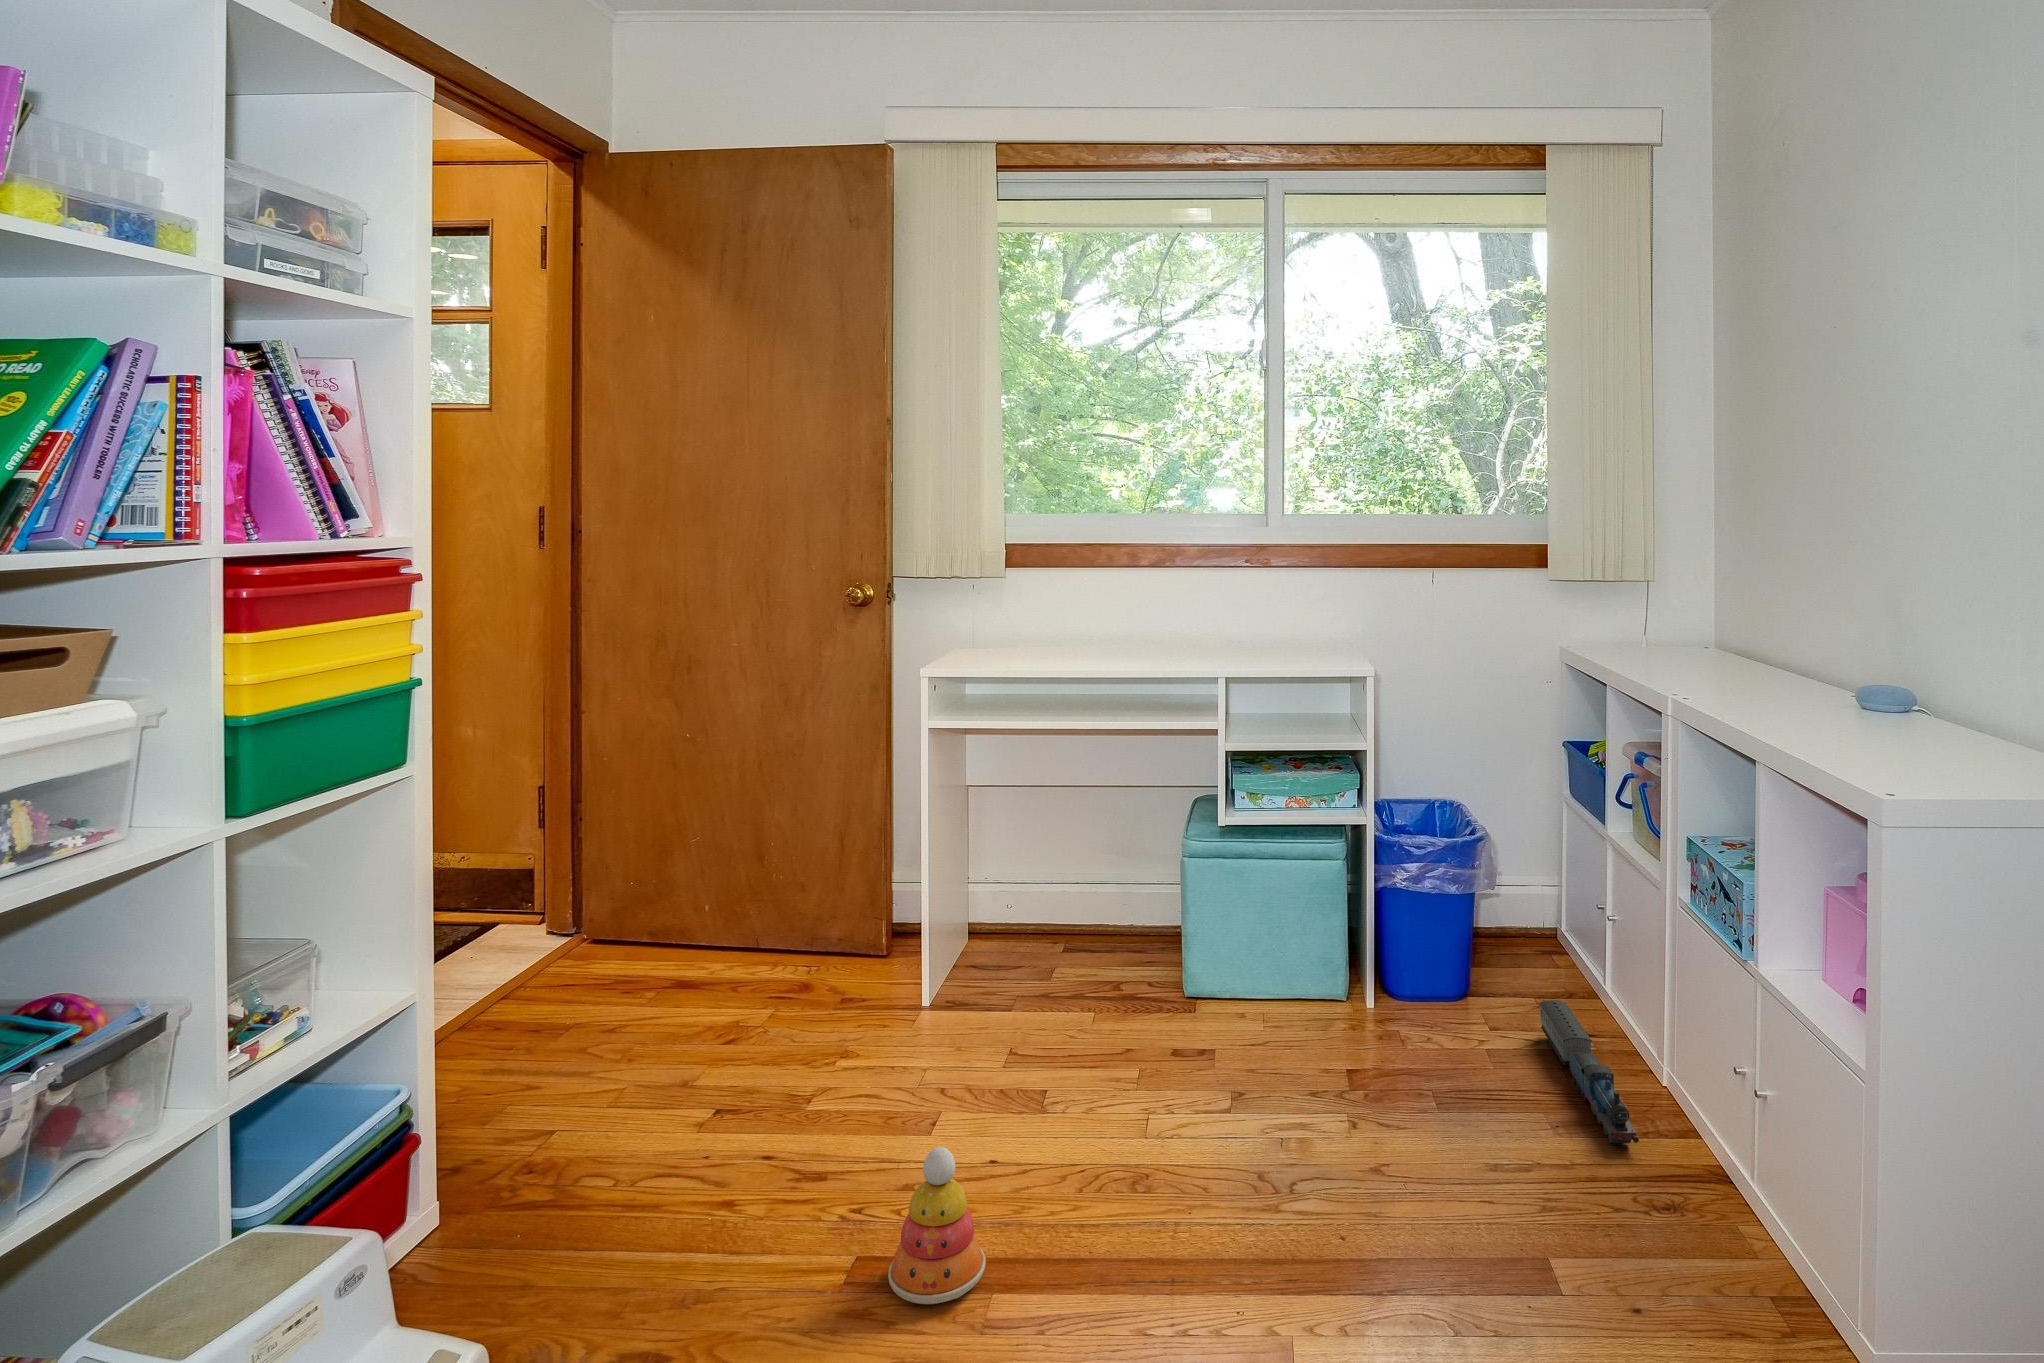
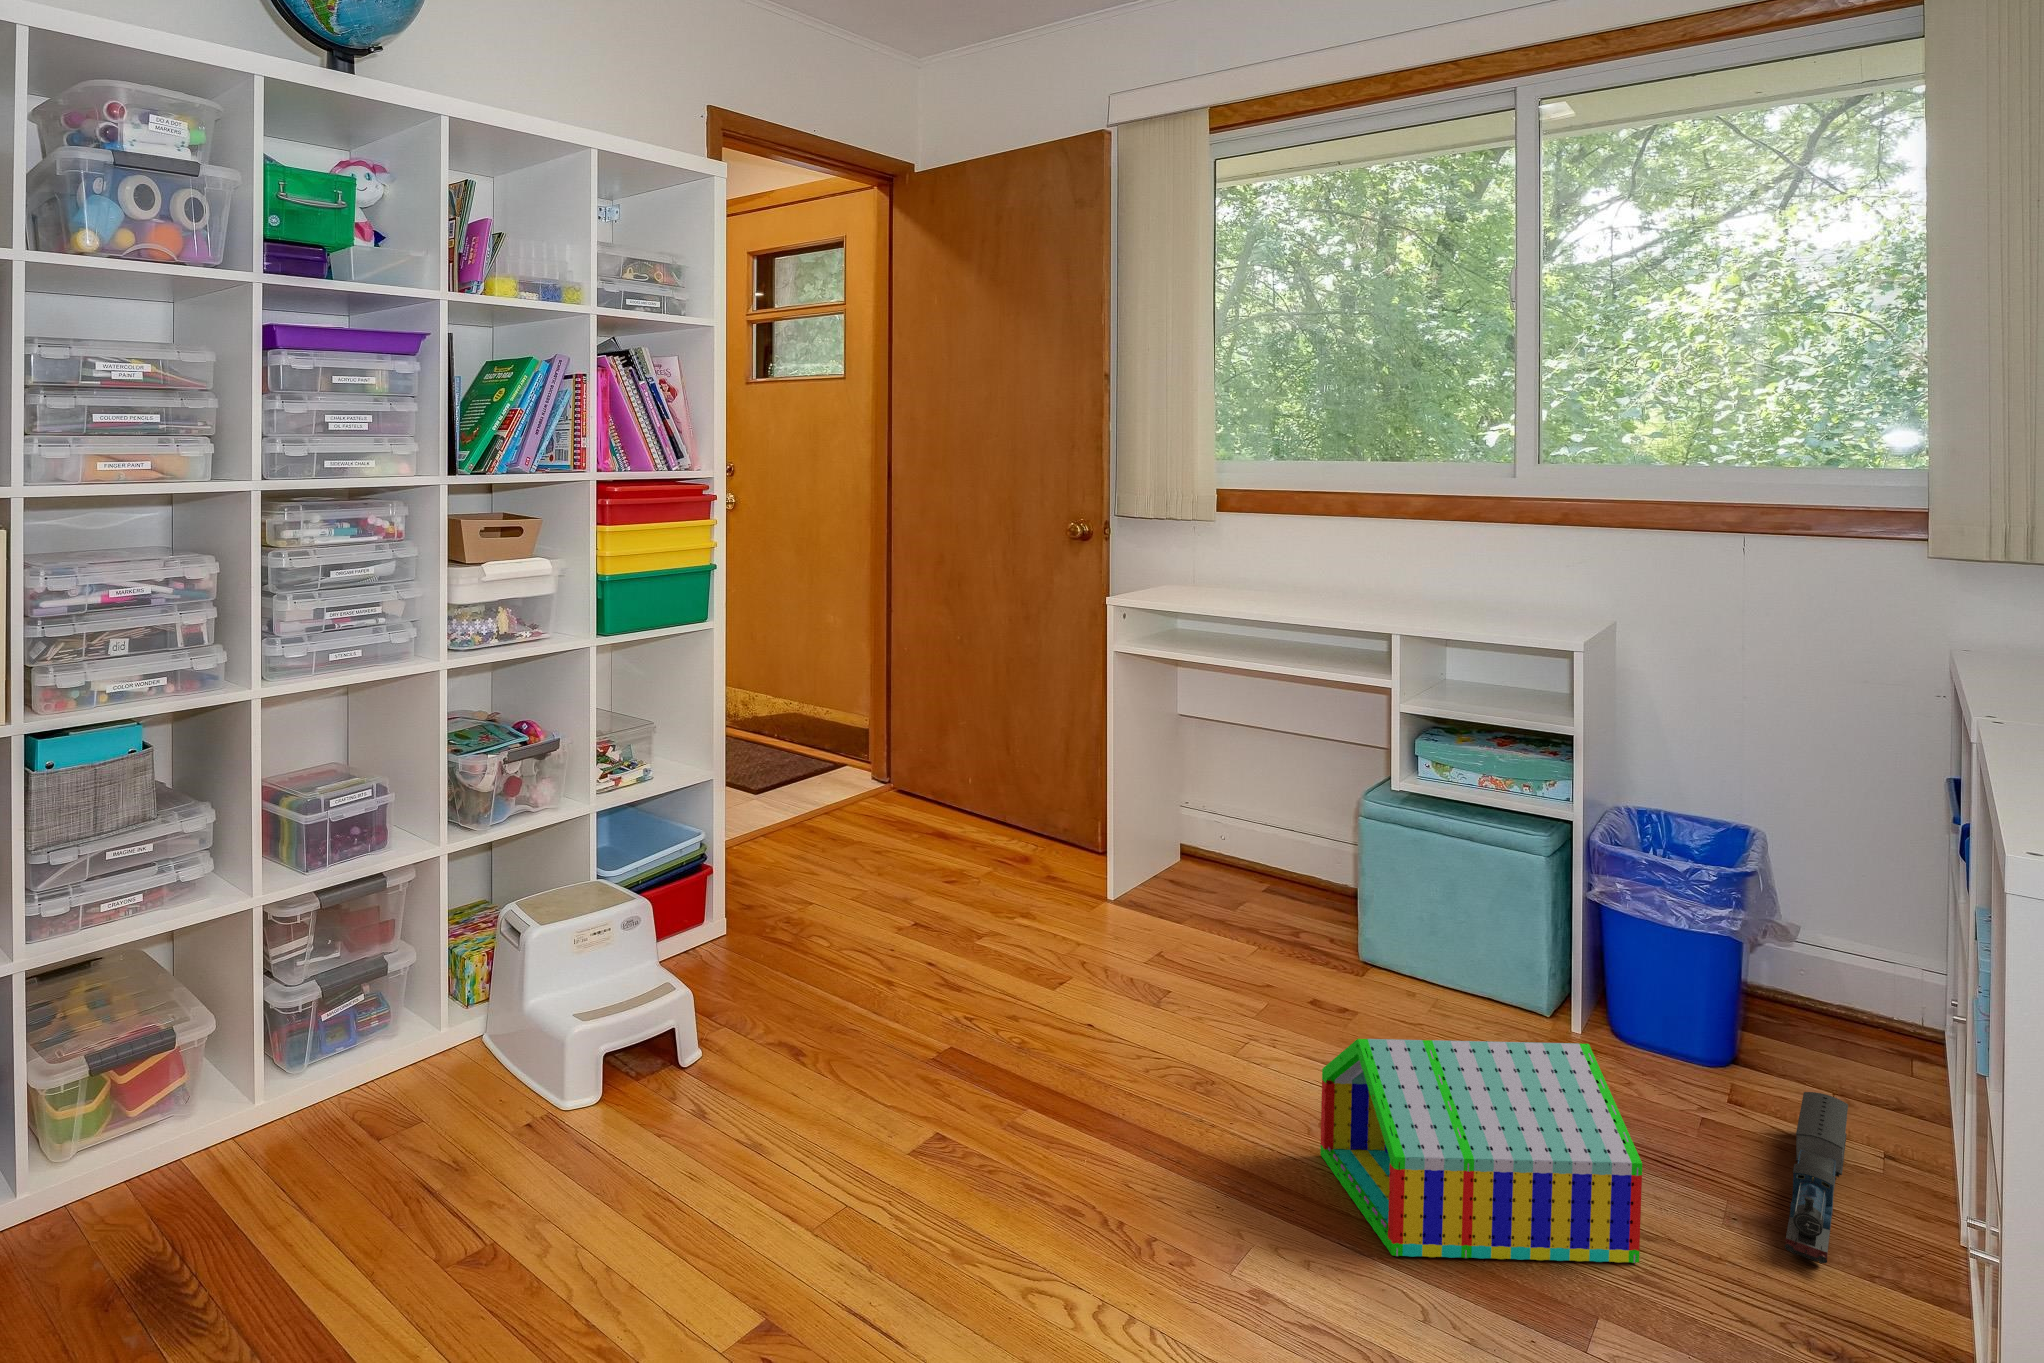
toy house: none [1285,1019,1548,1296] -> present [1320,1039,1642,1263]
stacking toy: present [888,1147,986,1304] -> none [957,974,1035,1092]

